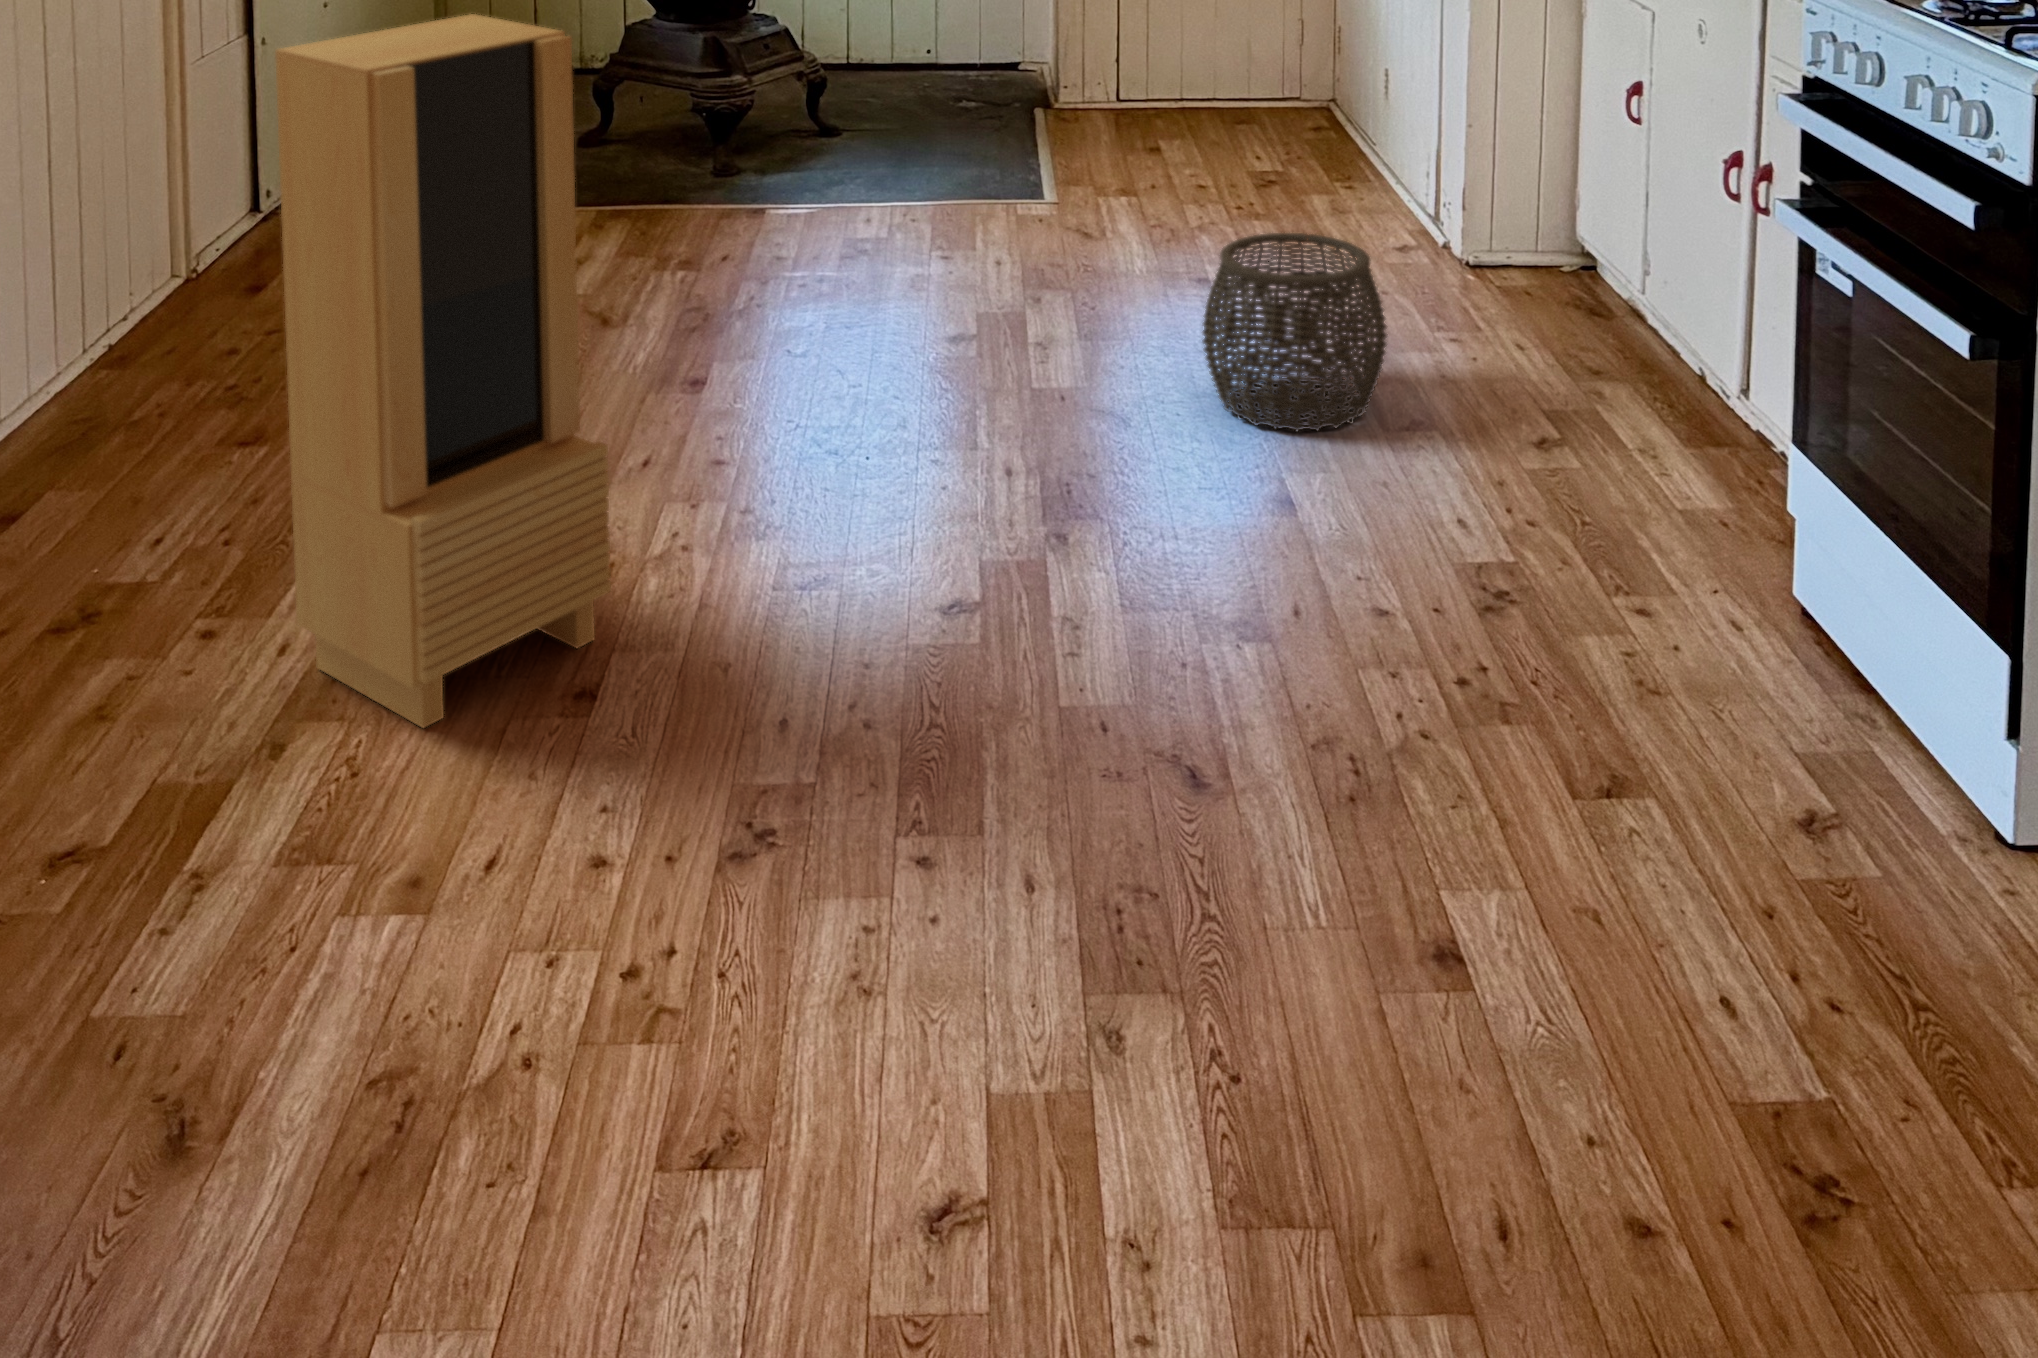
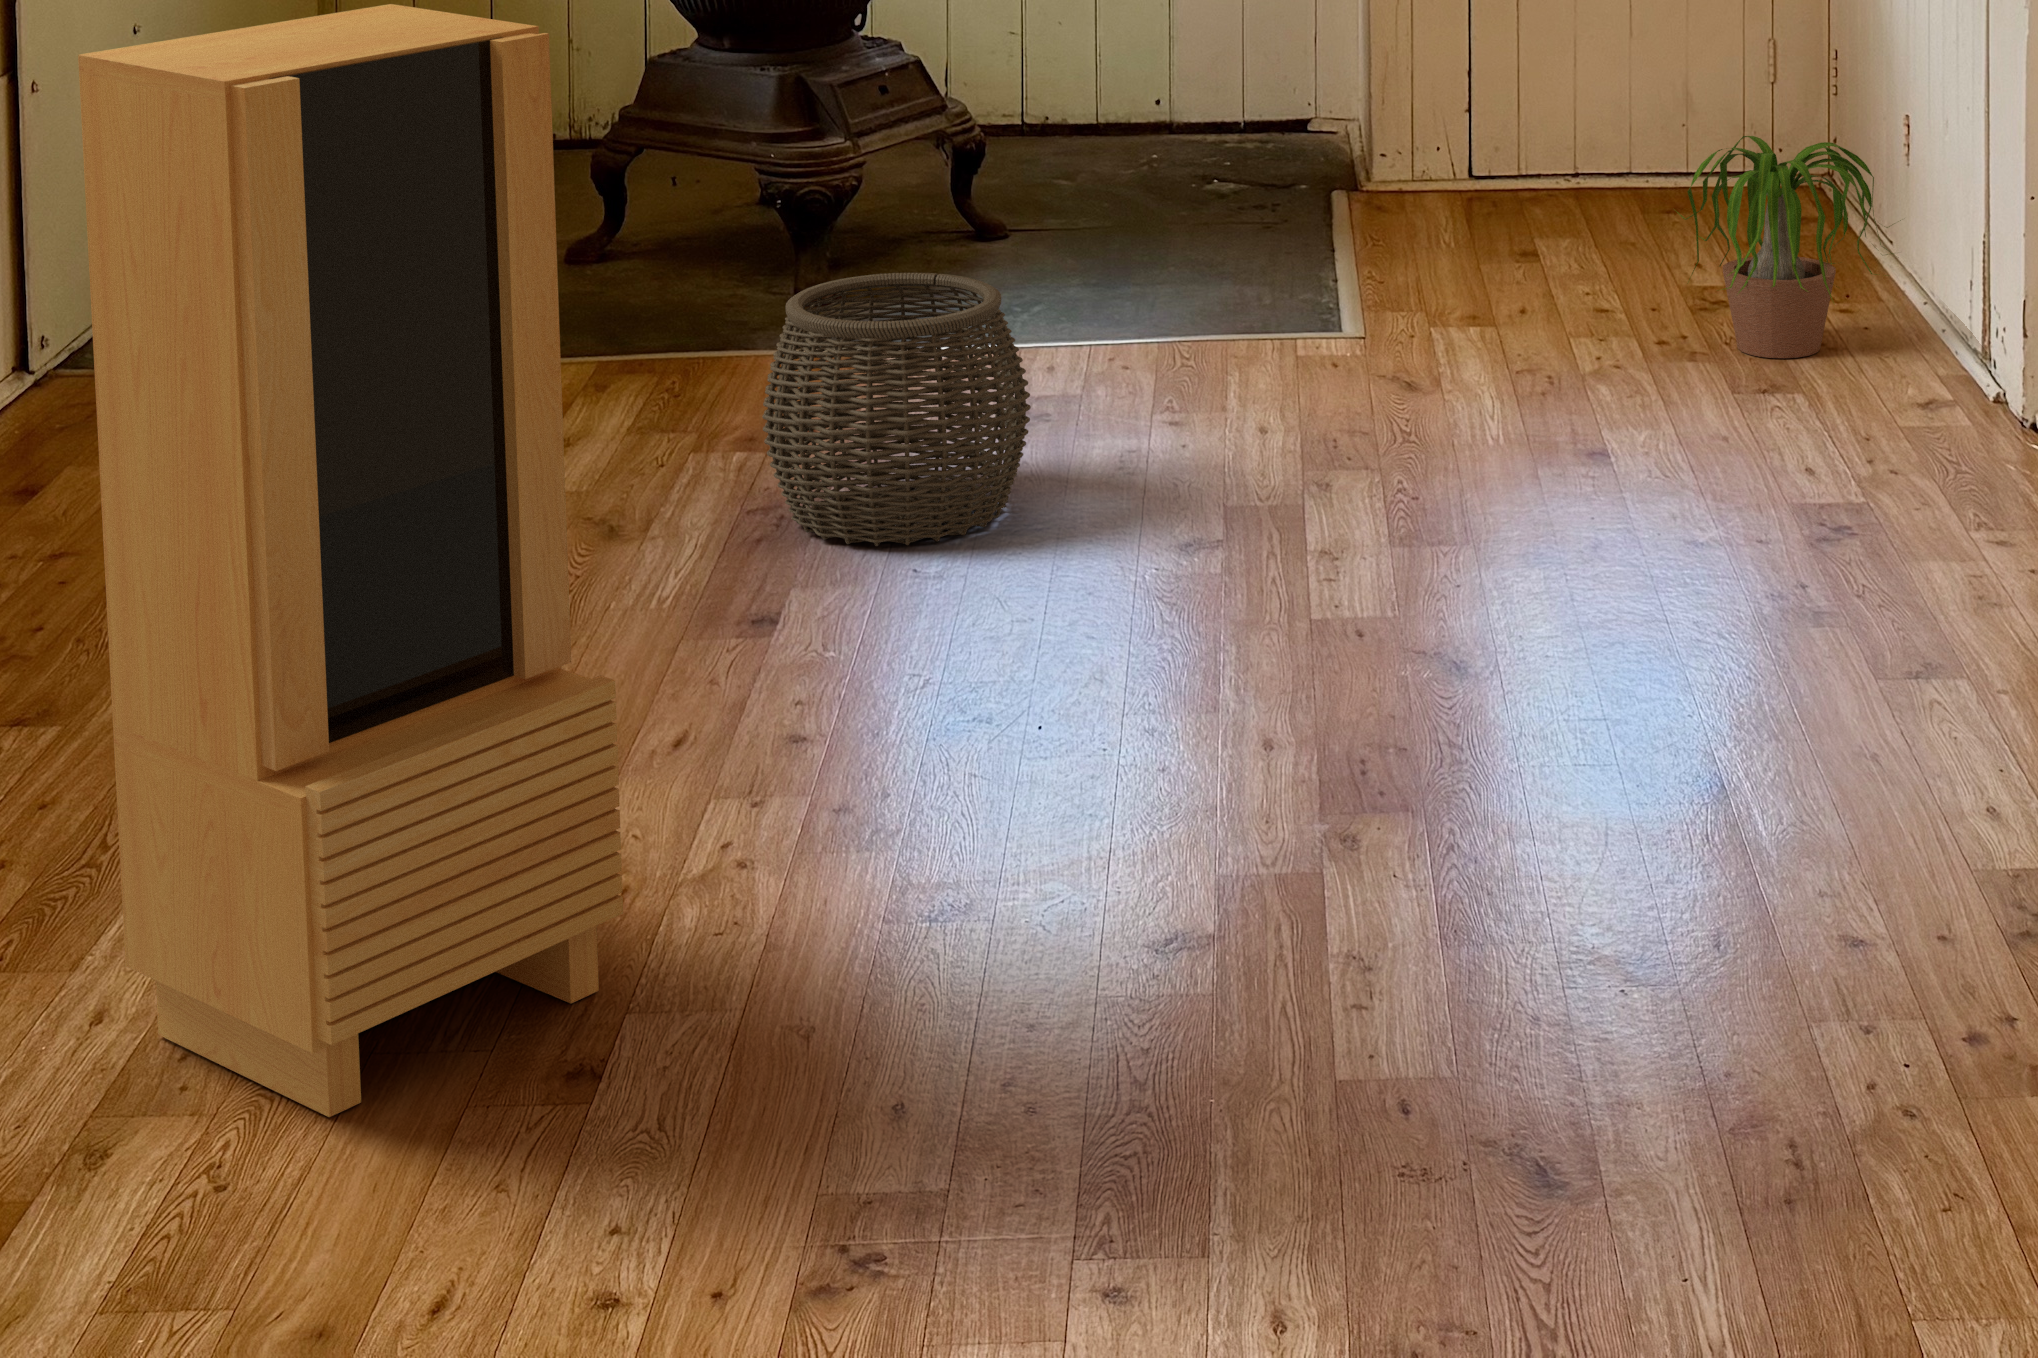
potted plant: none [1246,80,1389,216] -> present [1677,136,1893,358]
woven basket: present [1202,233,1388,431] -> present [762,273,1031,546]

